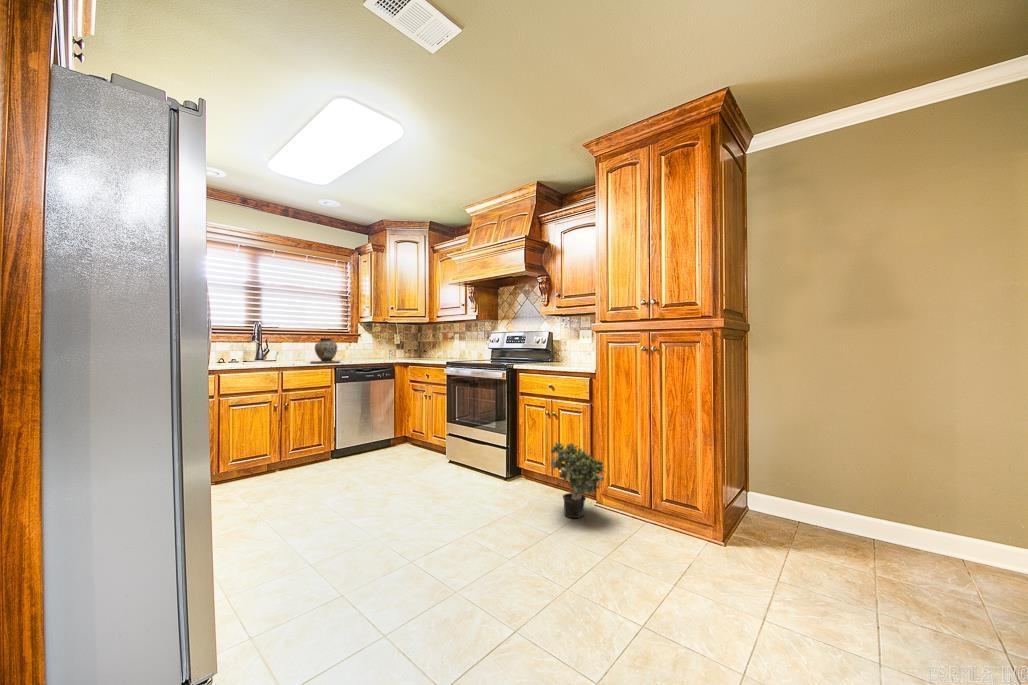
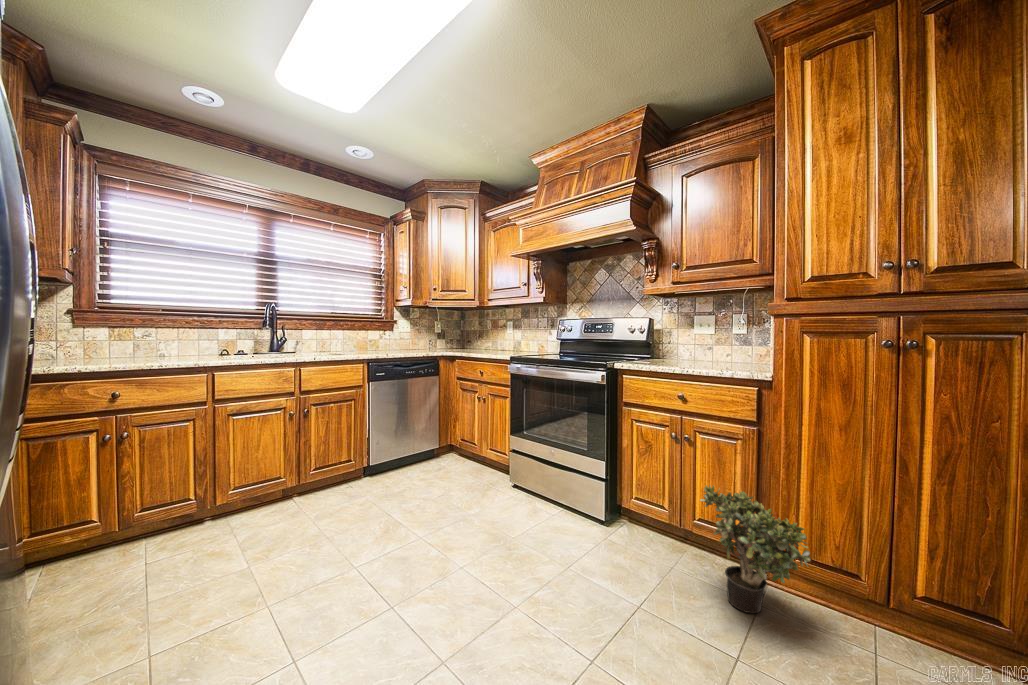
decorative vase: present [311,338,340,363] -> none [337,325,375,357]

